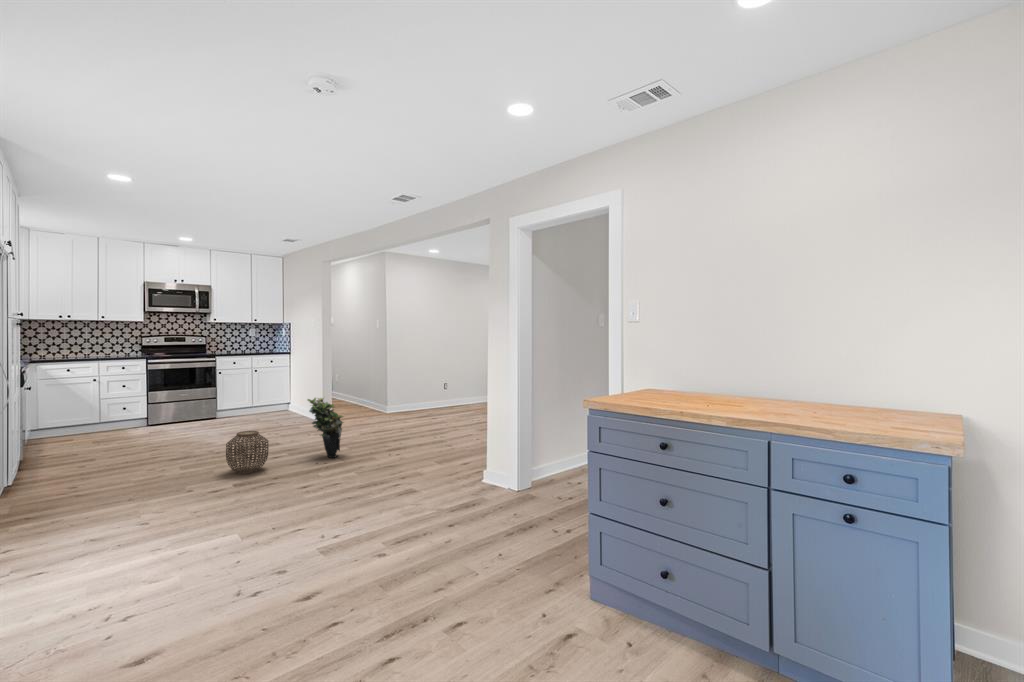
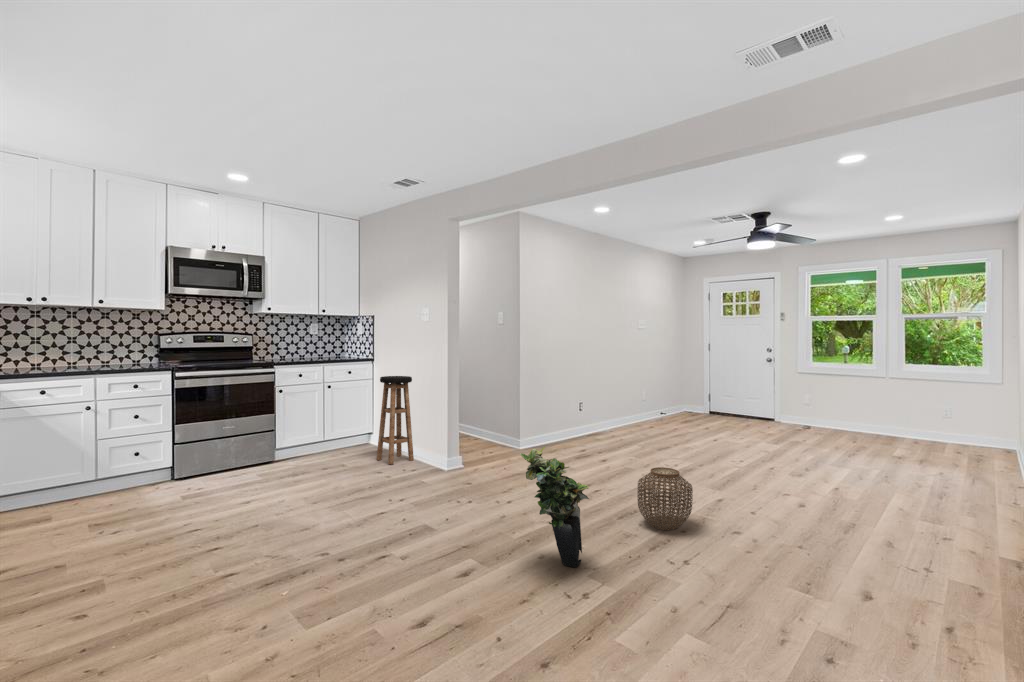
bar stool: none [285,363,309,420] -> present [377,376,414,465]
woven basket: present [226,431,269,474] -> present [637,467,693,530]

